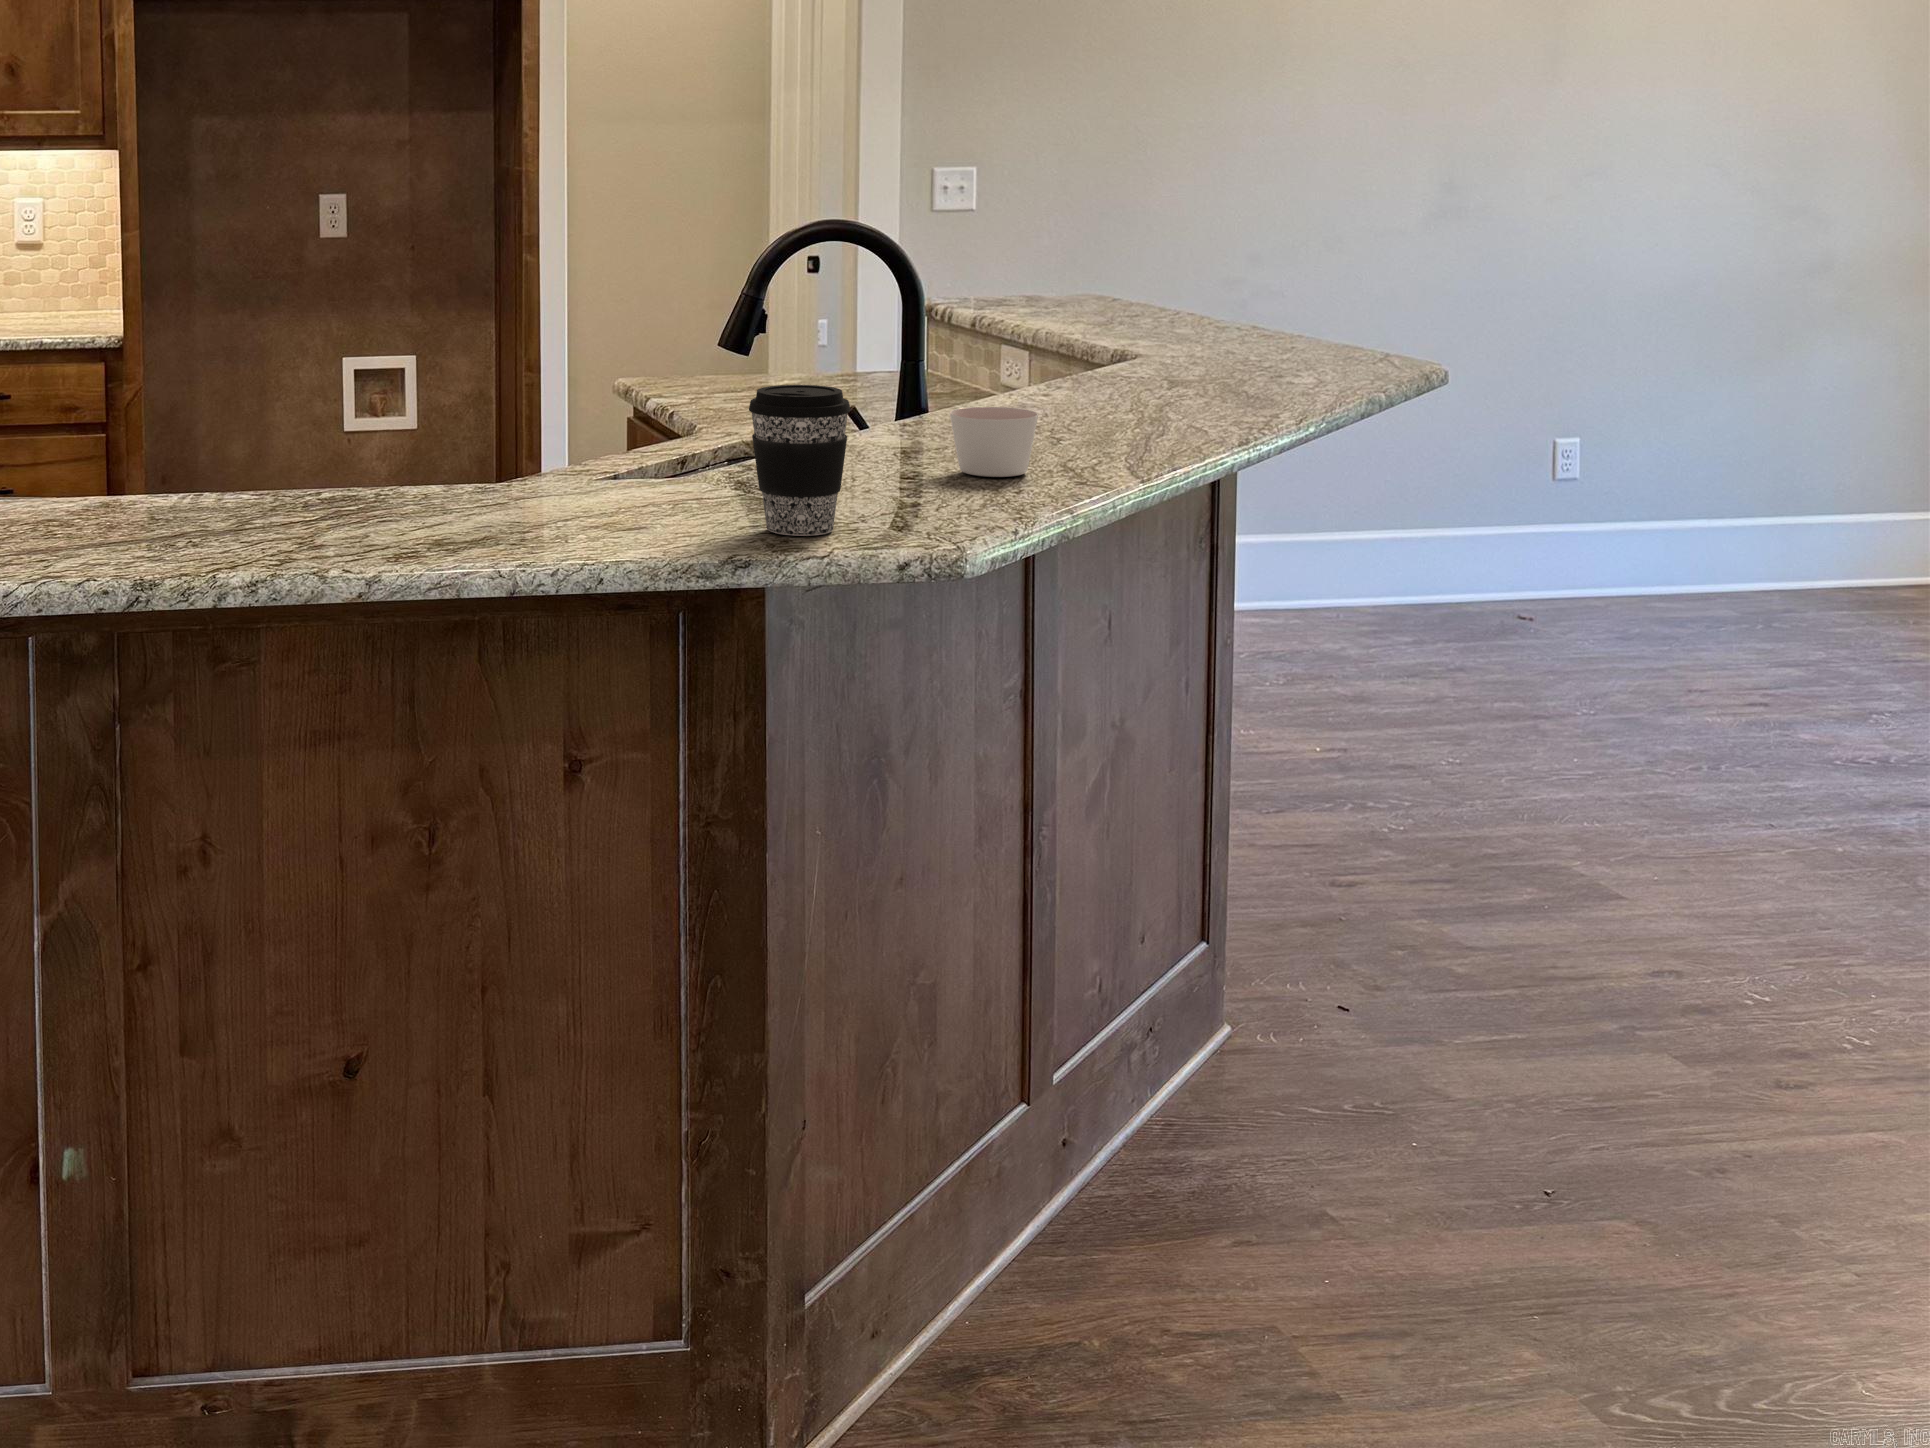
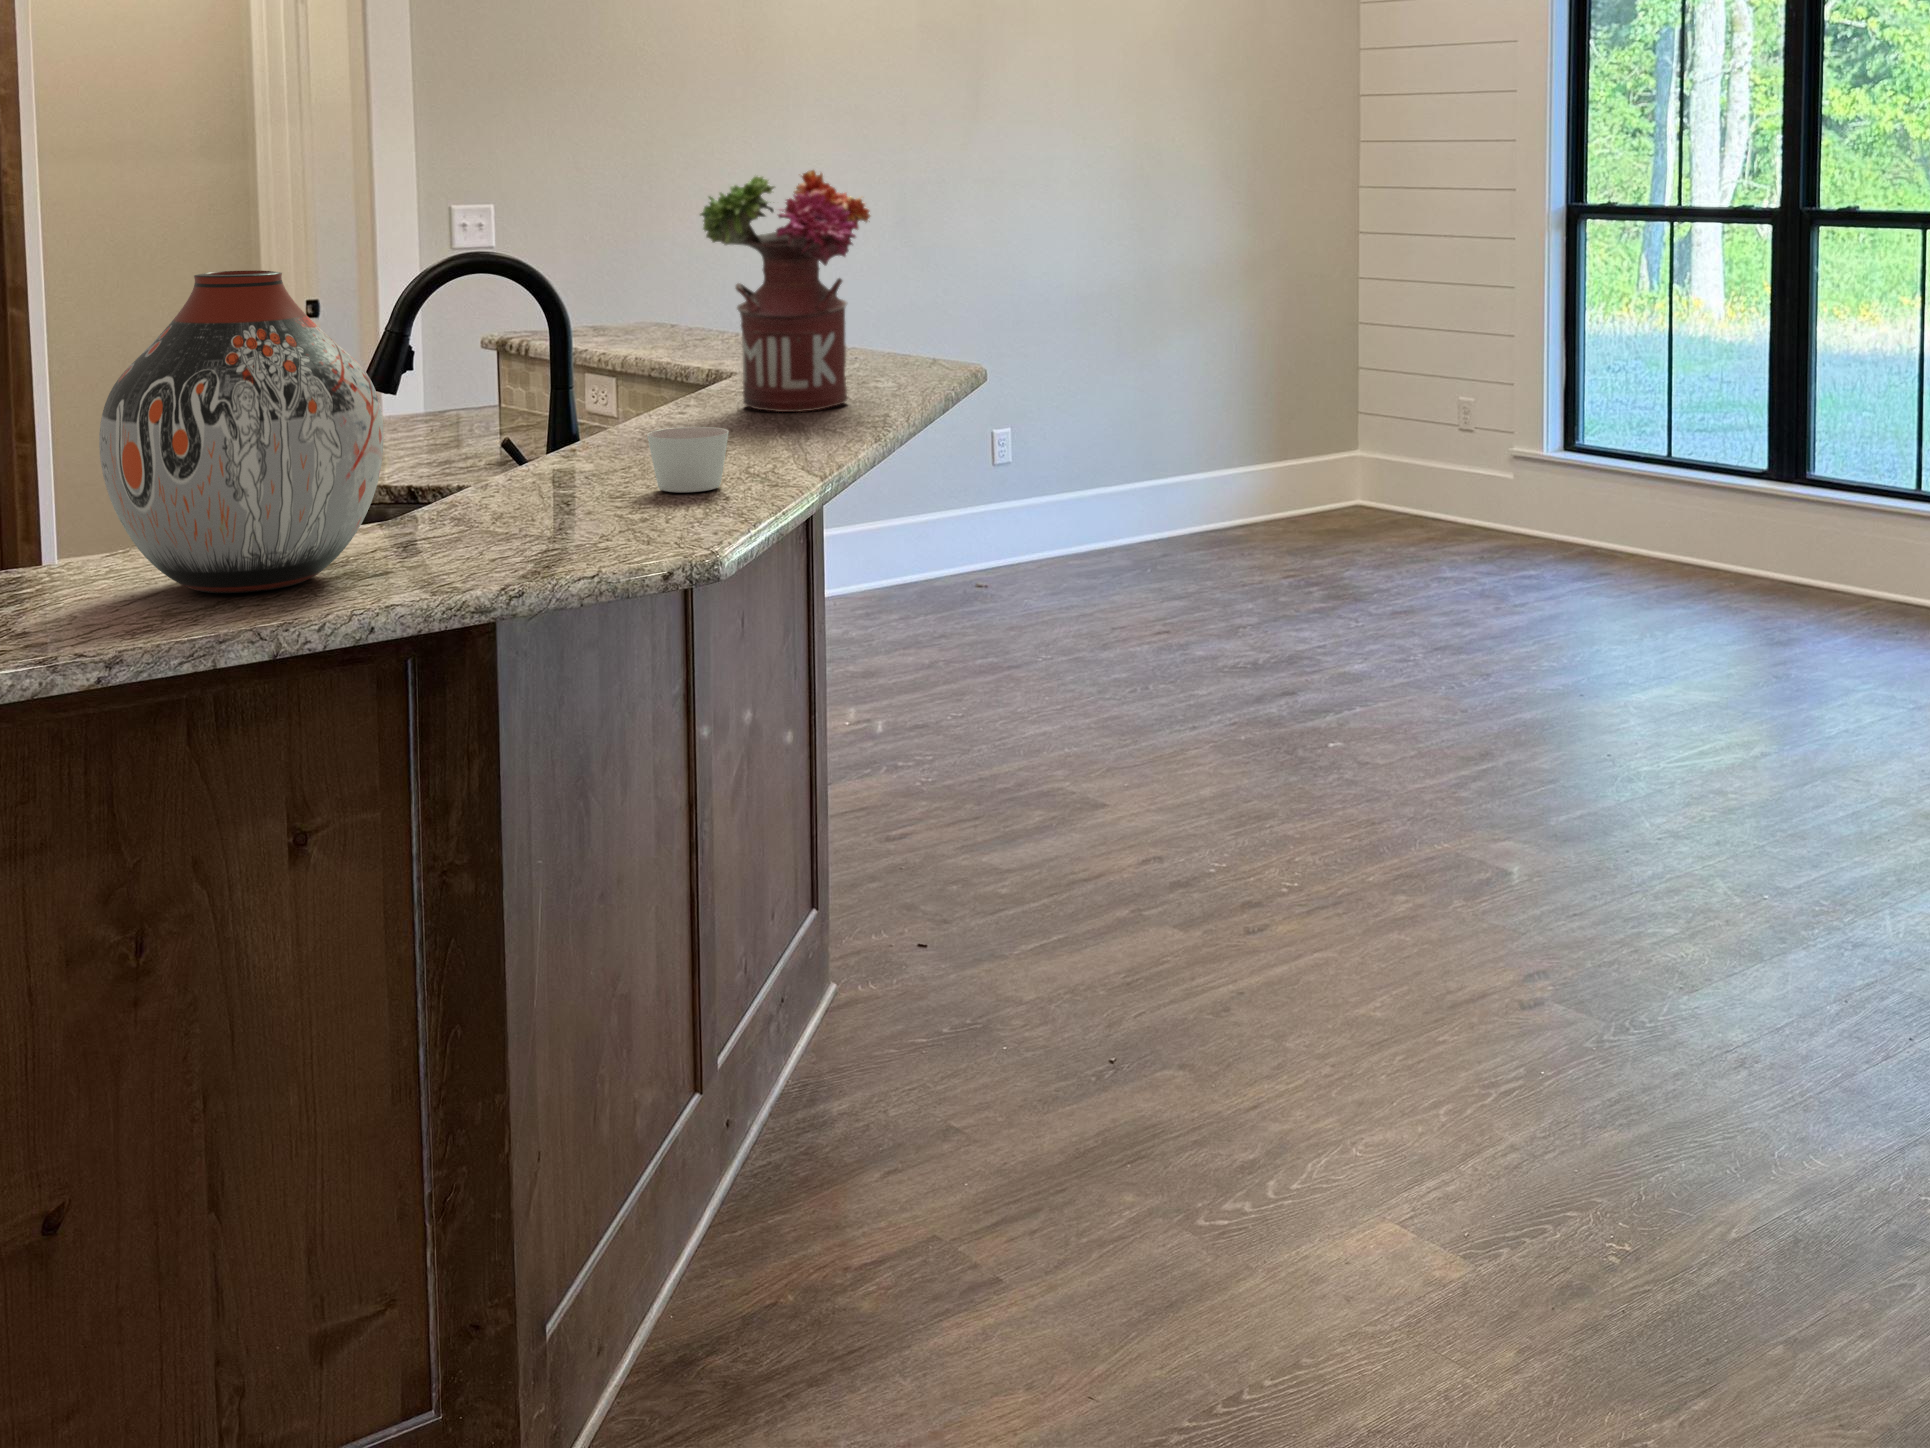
flower arrangement: none [1082,129,1286,397] -> present [700,170,870,412]
vase: none [397,232,641,531] -> present [99,270,384,593]
coffee cup: present [749,385,851,536] -> none [500,414,601,562]

